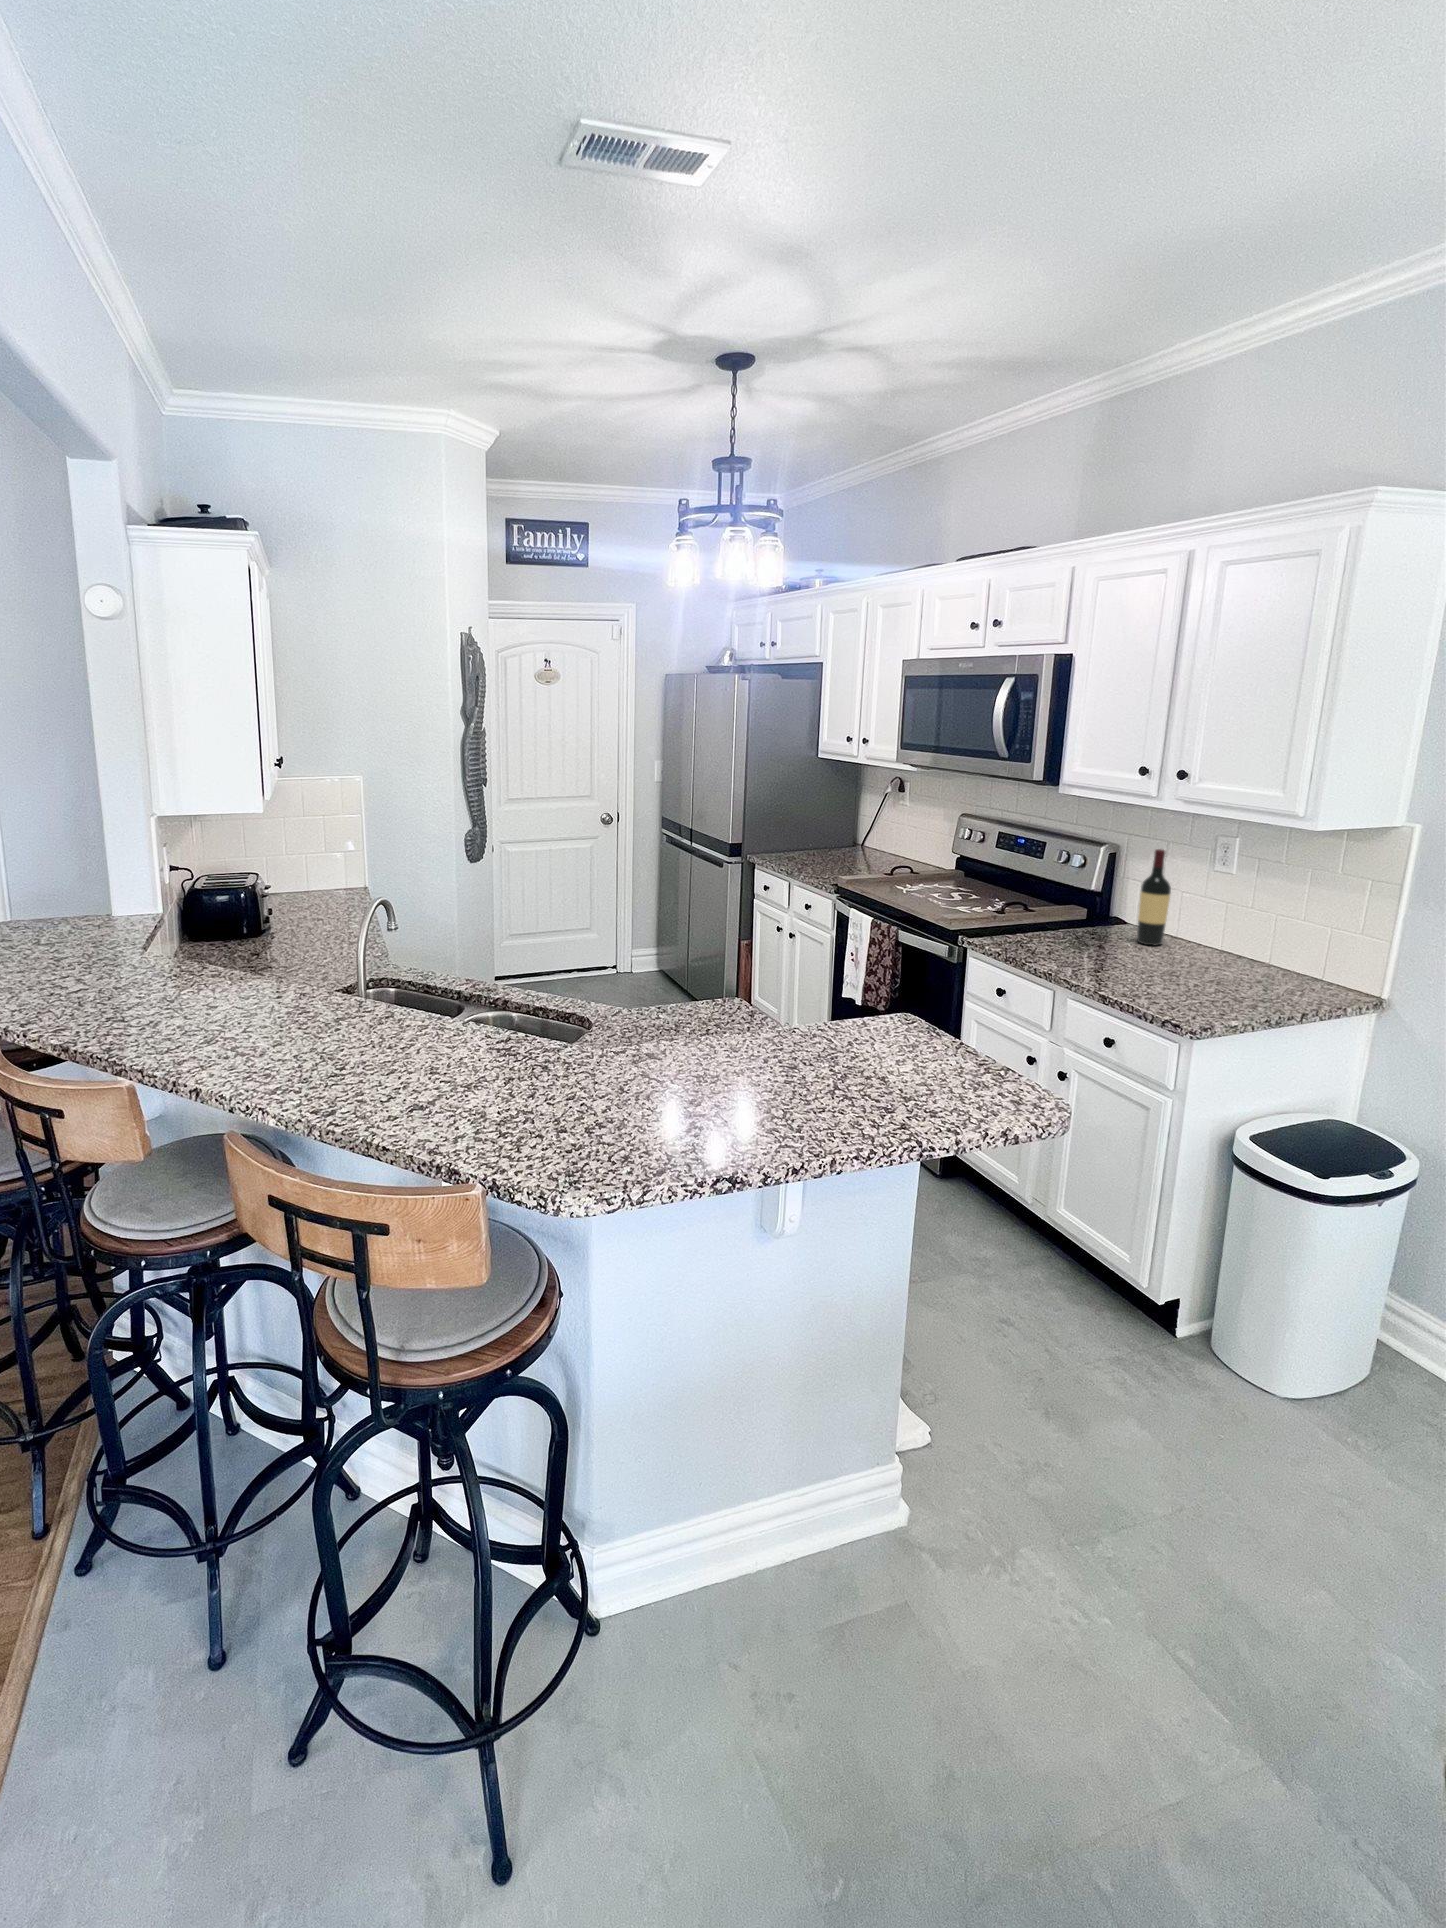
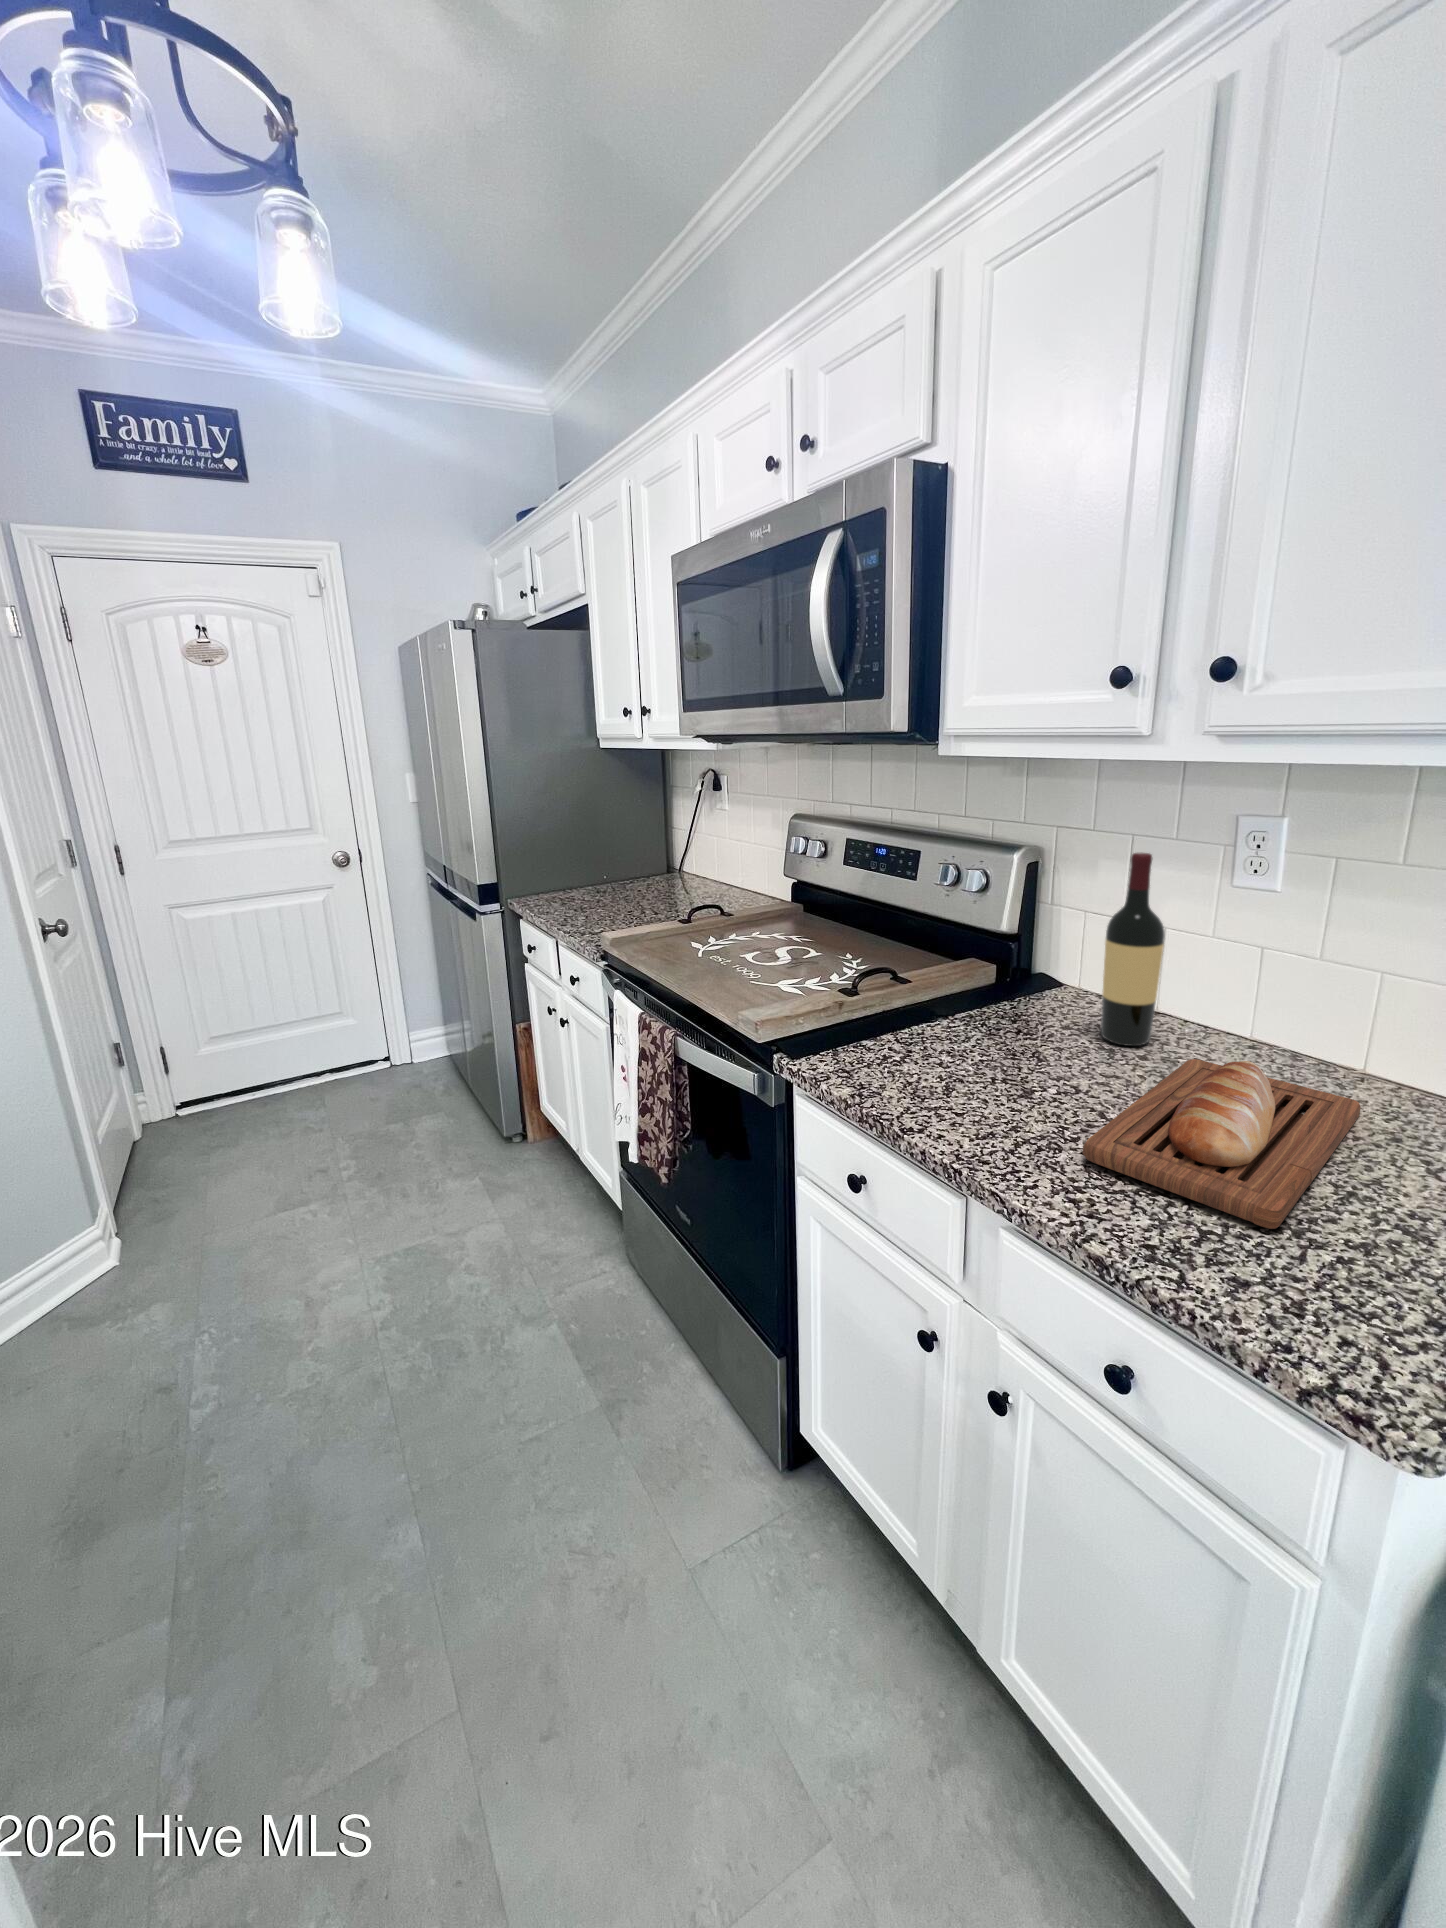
bread loaf: none [1107,945,1247,991] -> present [1083,1059,1361,1229]

